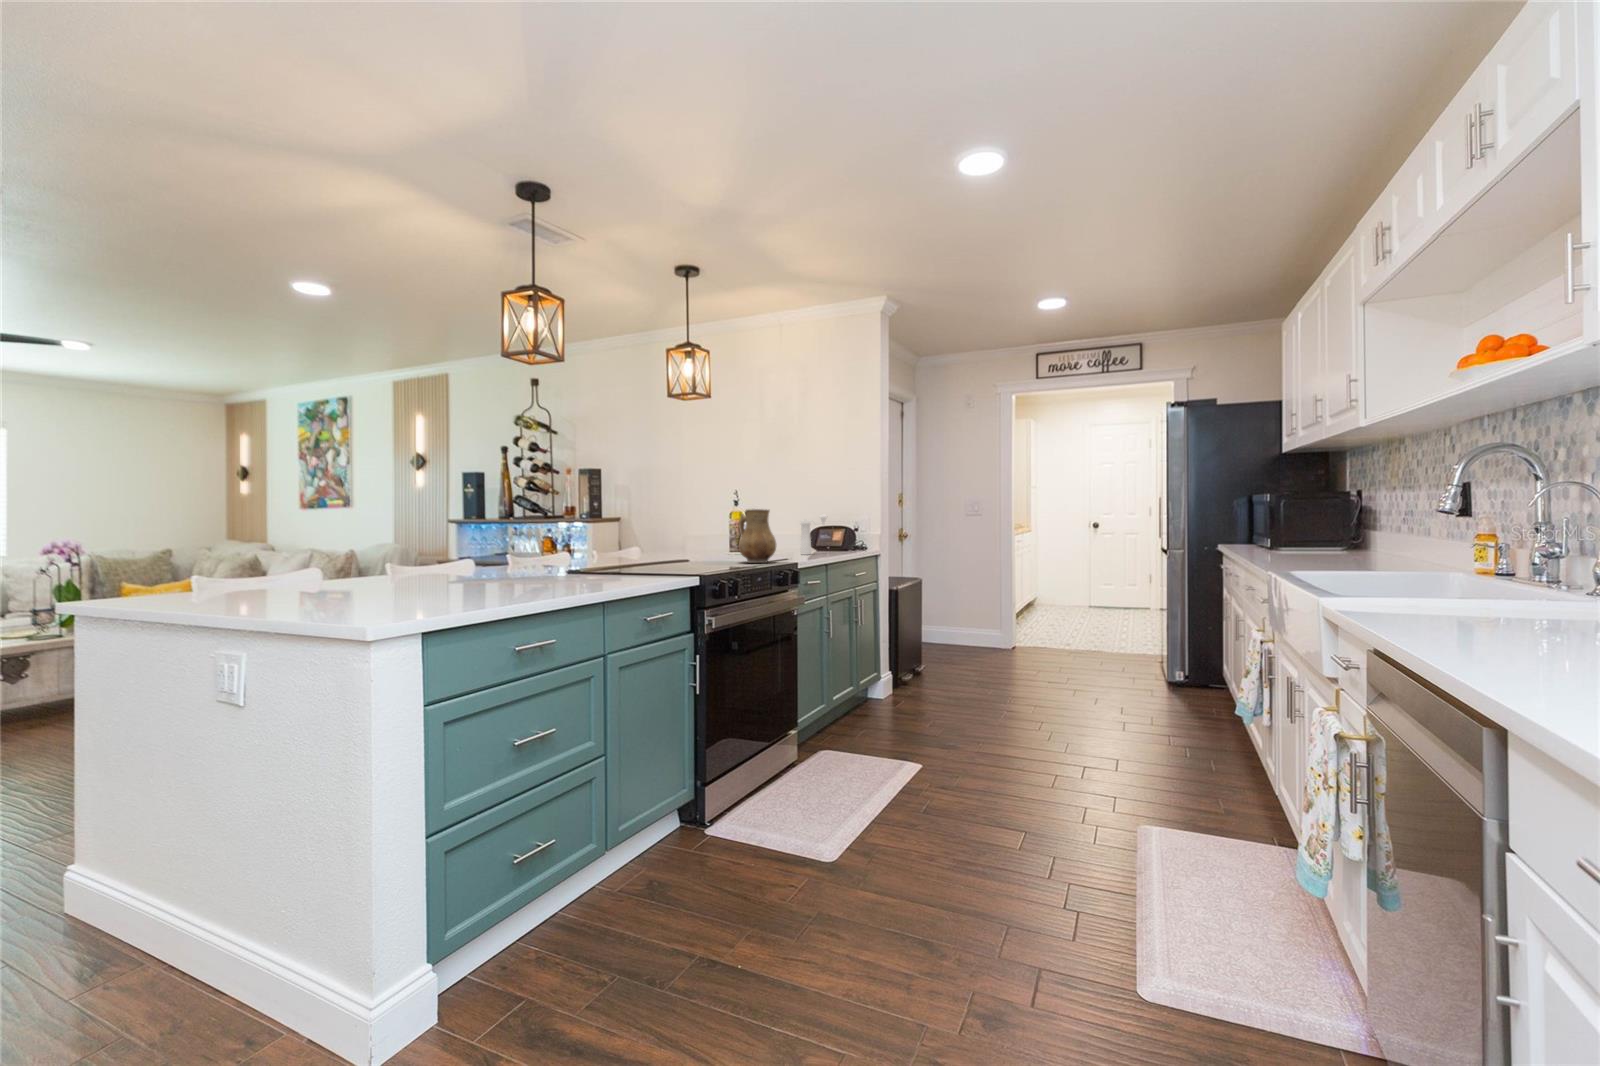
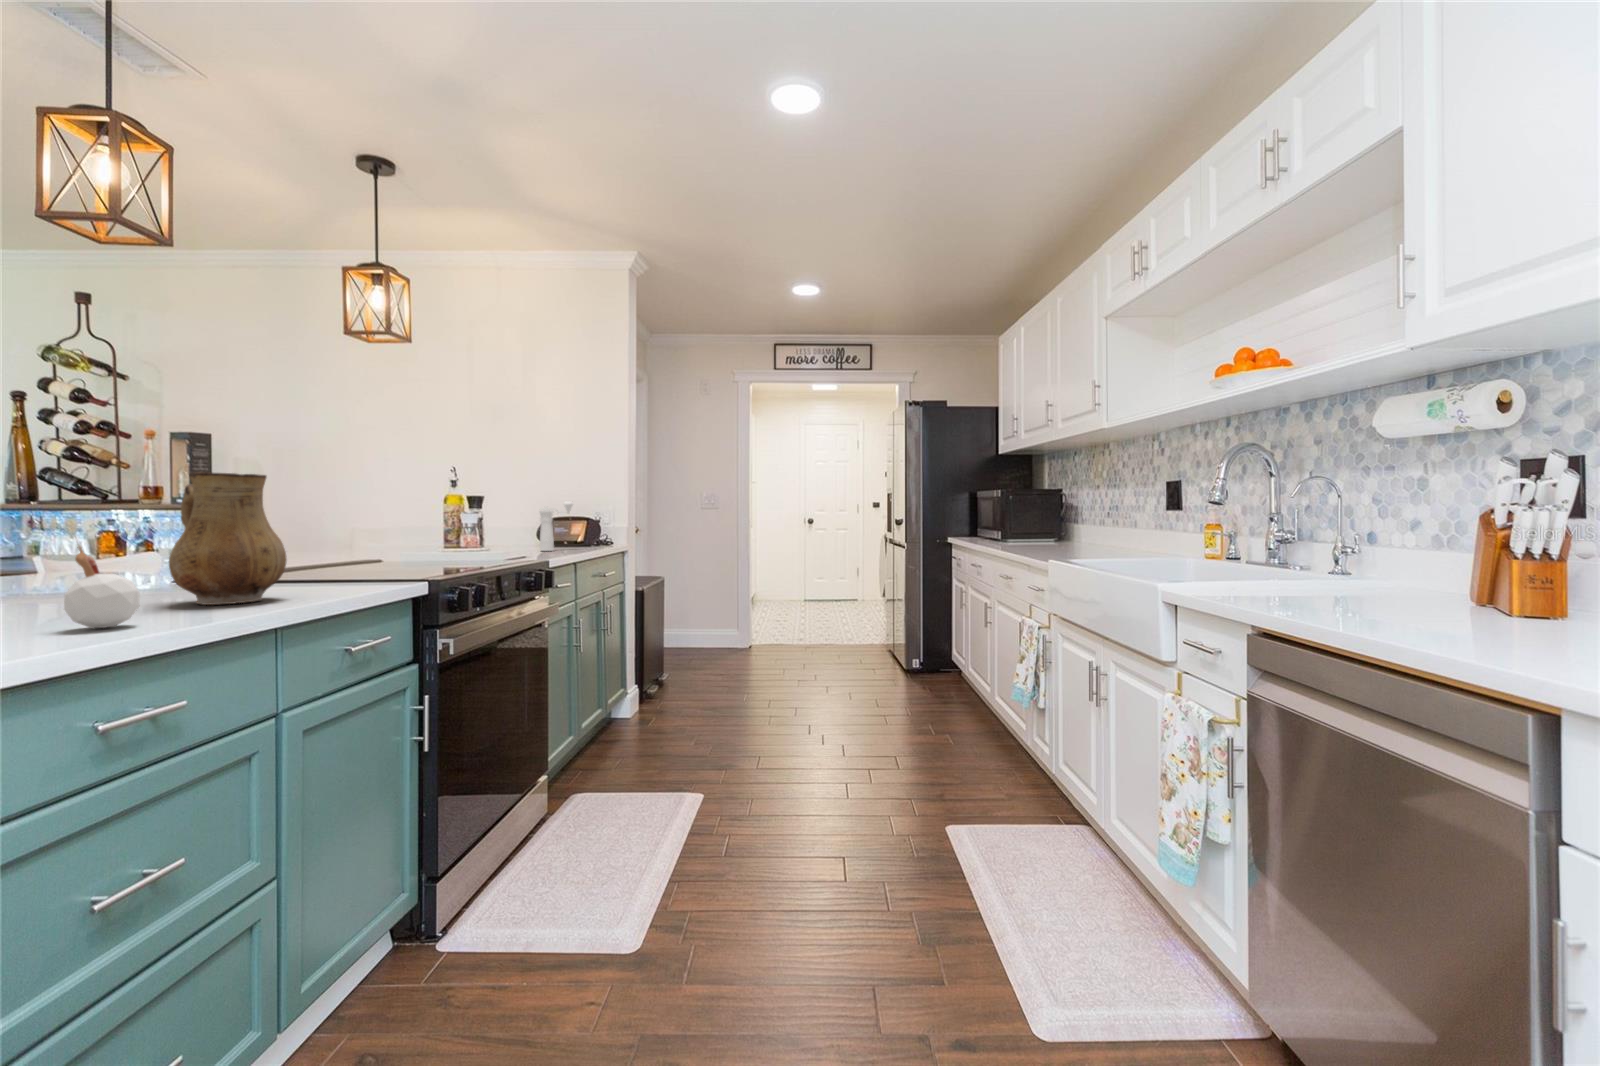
ceramic pitcher: present [739,509,776,563] -> present [169,472,287,605]
candle: none [508,548,539,598] -> present [64,536,140,629]

